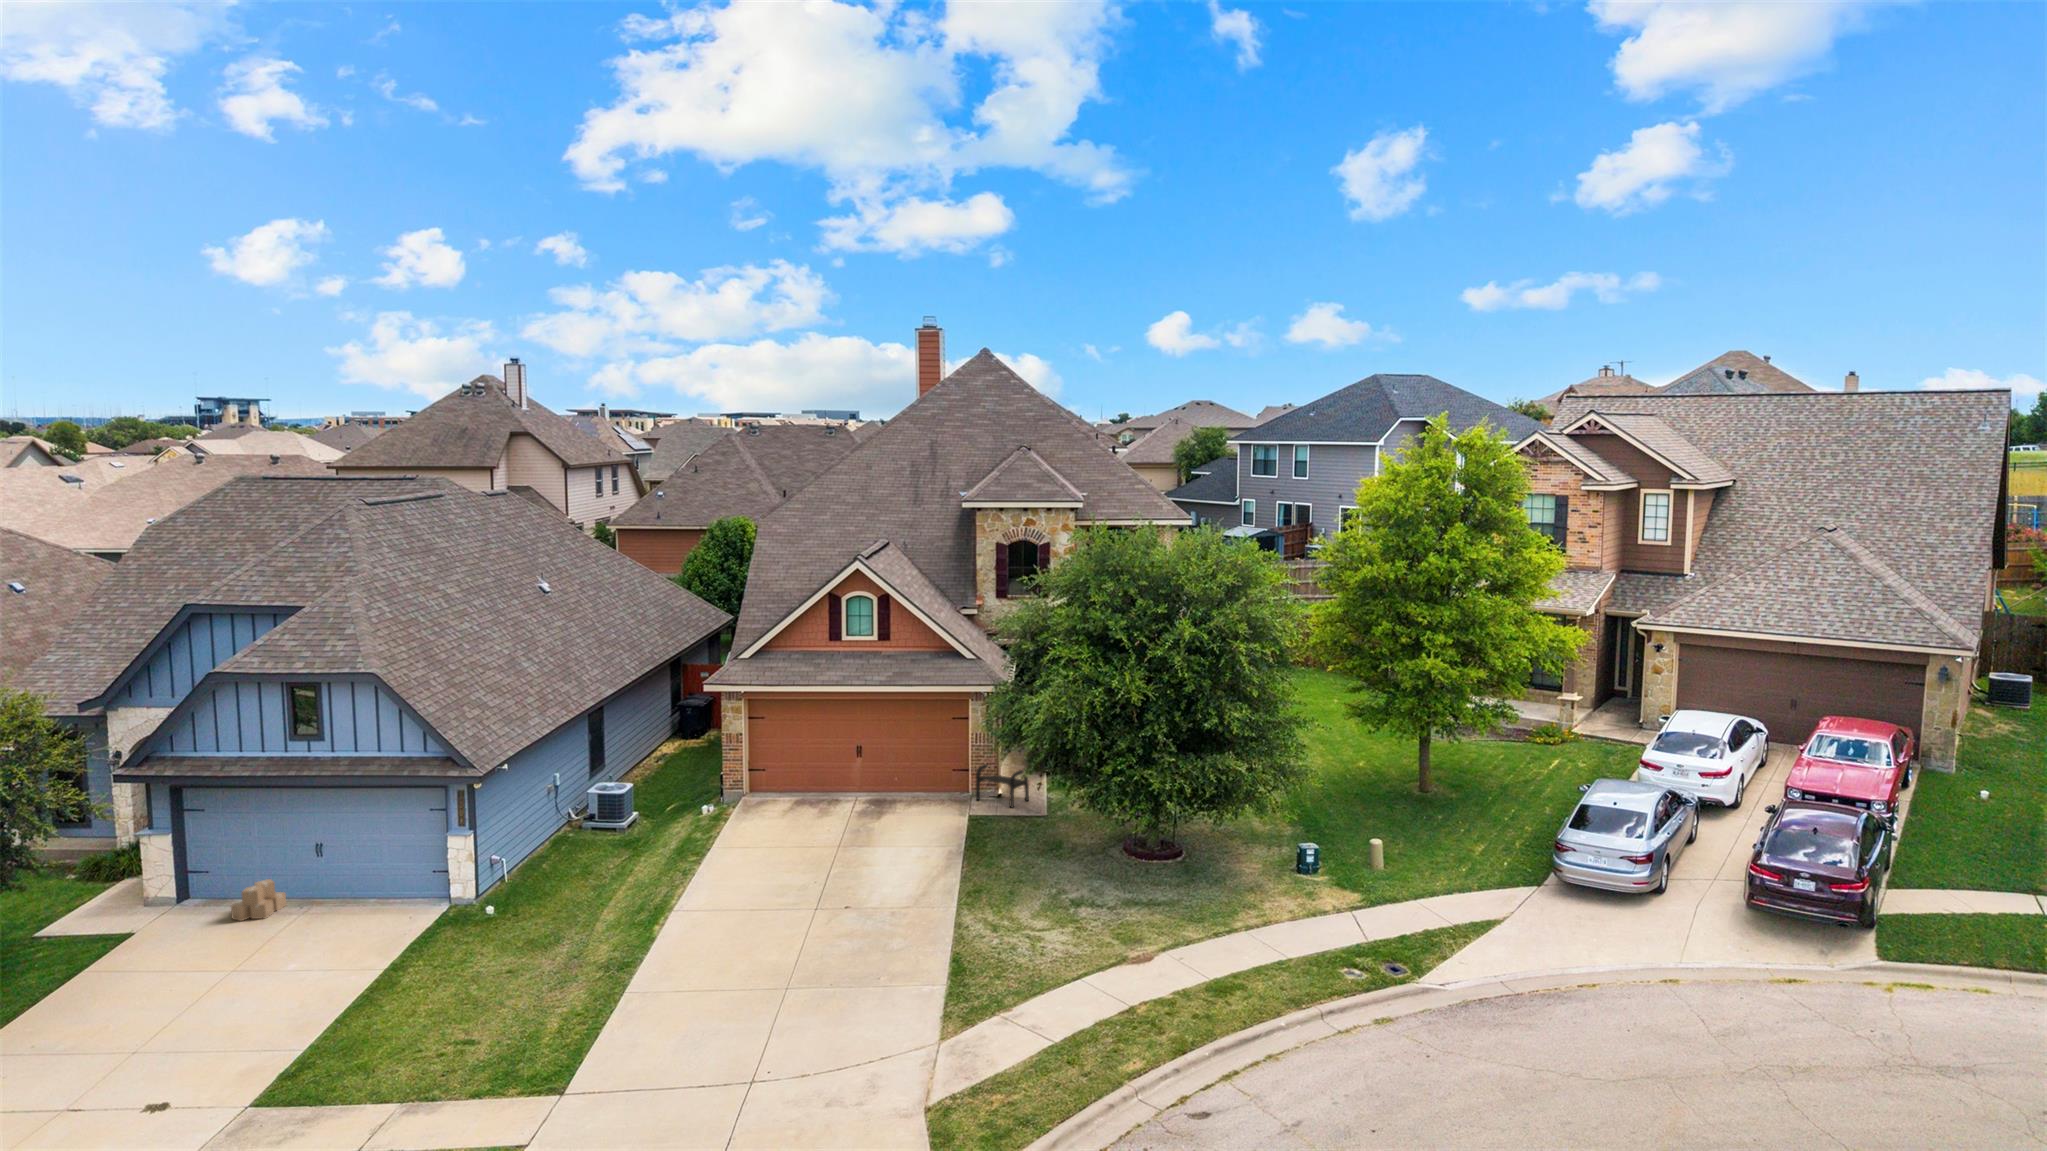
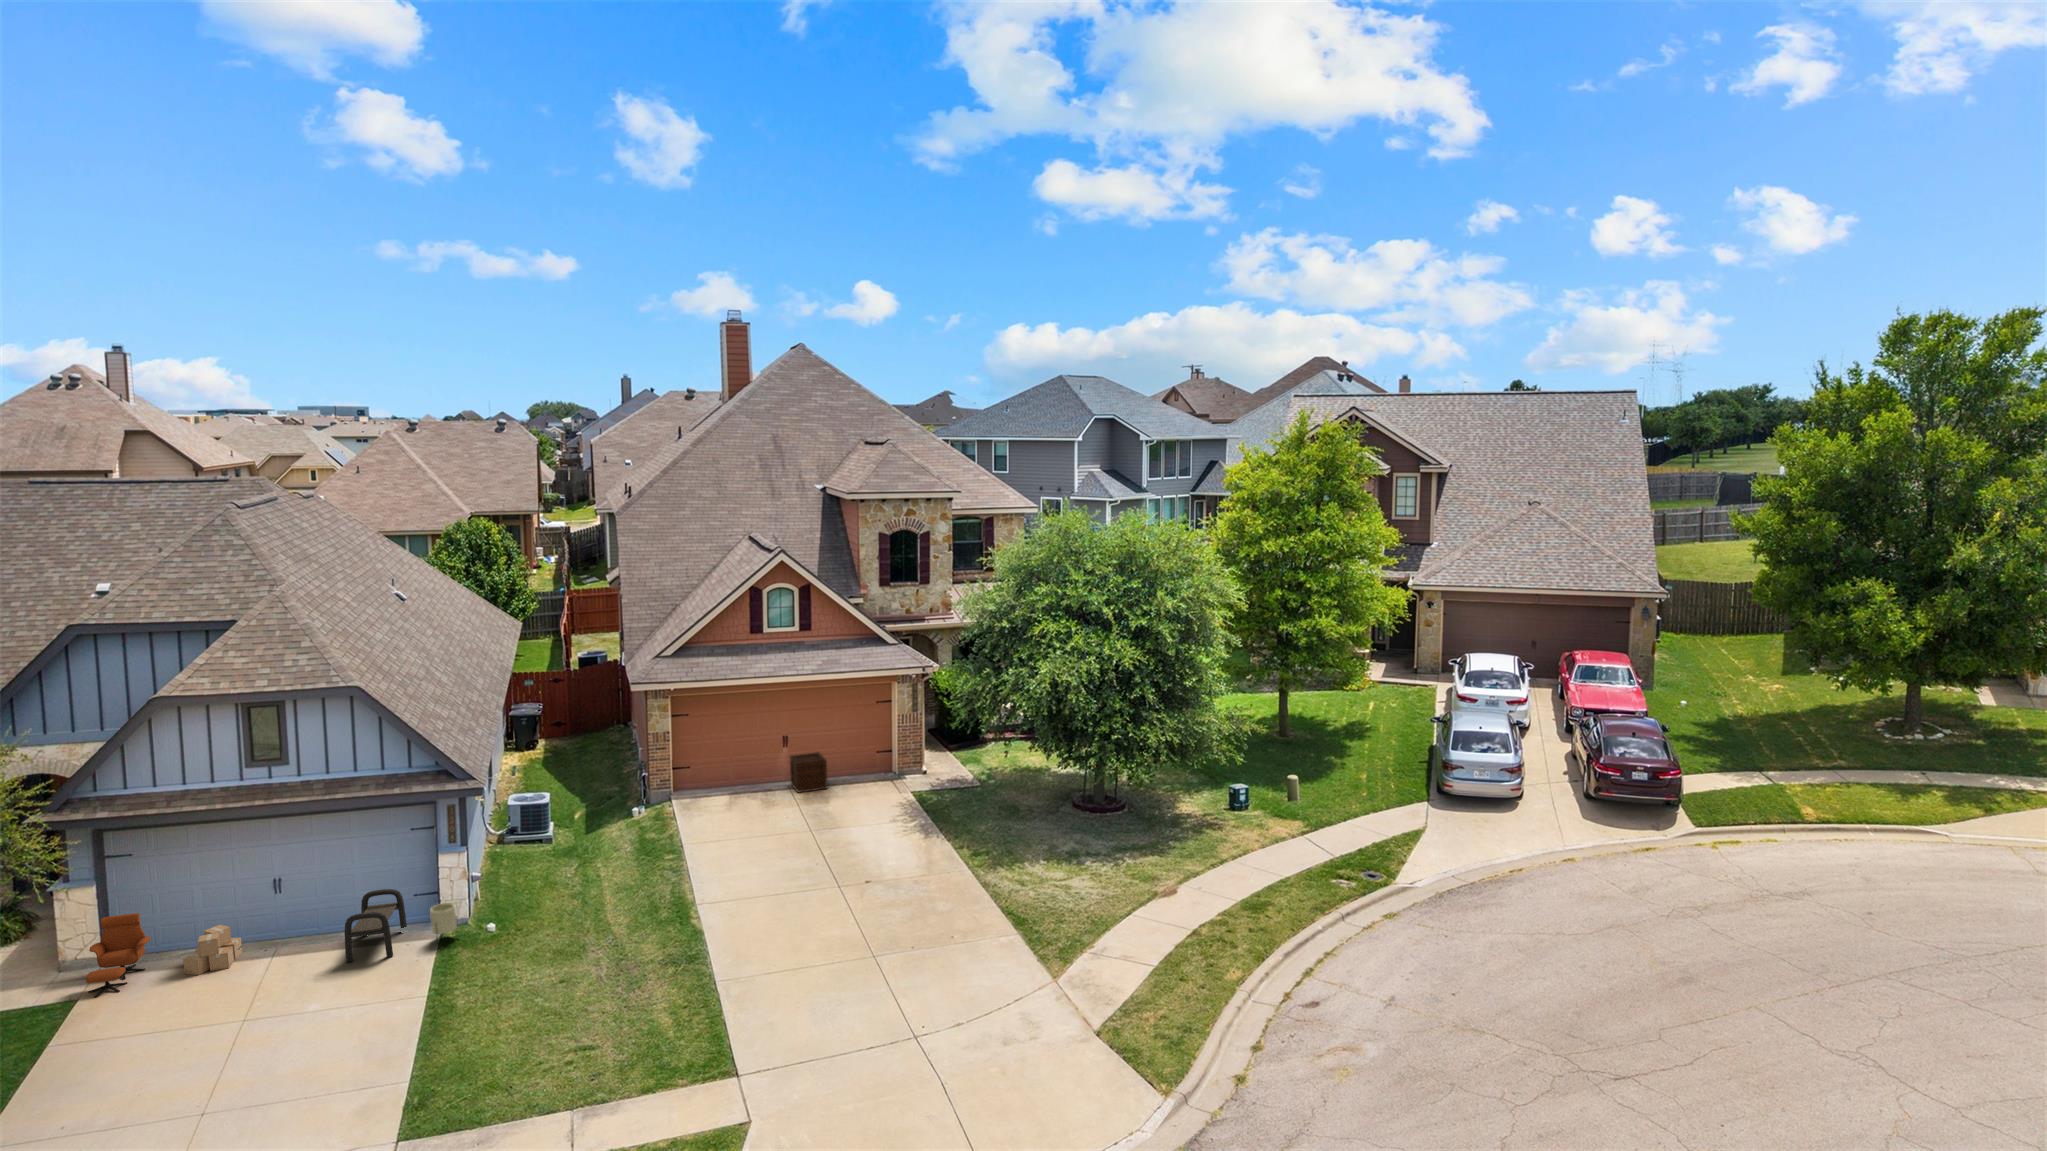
bench: present [976,764,1029,807] -> present [345,889,407,962]
wooden crate: none [849,769,882,809] -> present [790,752,828,793]
lounge chair: none [153,861,215,930] -> present [86,913,151,998]
planter: none [427,882,452,920] -> present [430,903,457,935]

